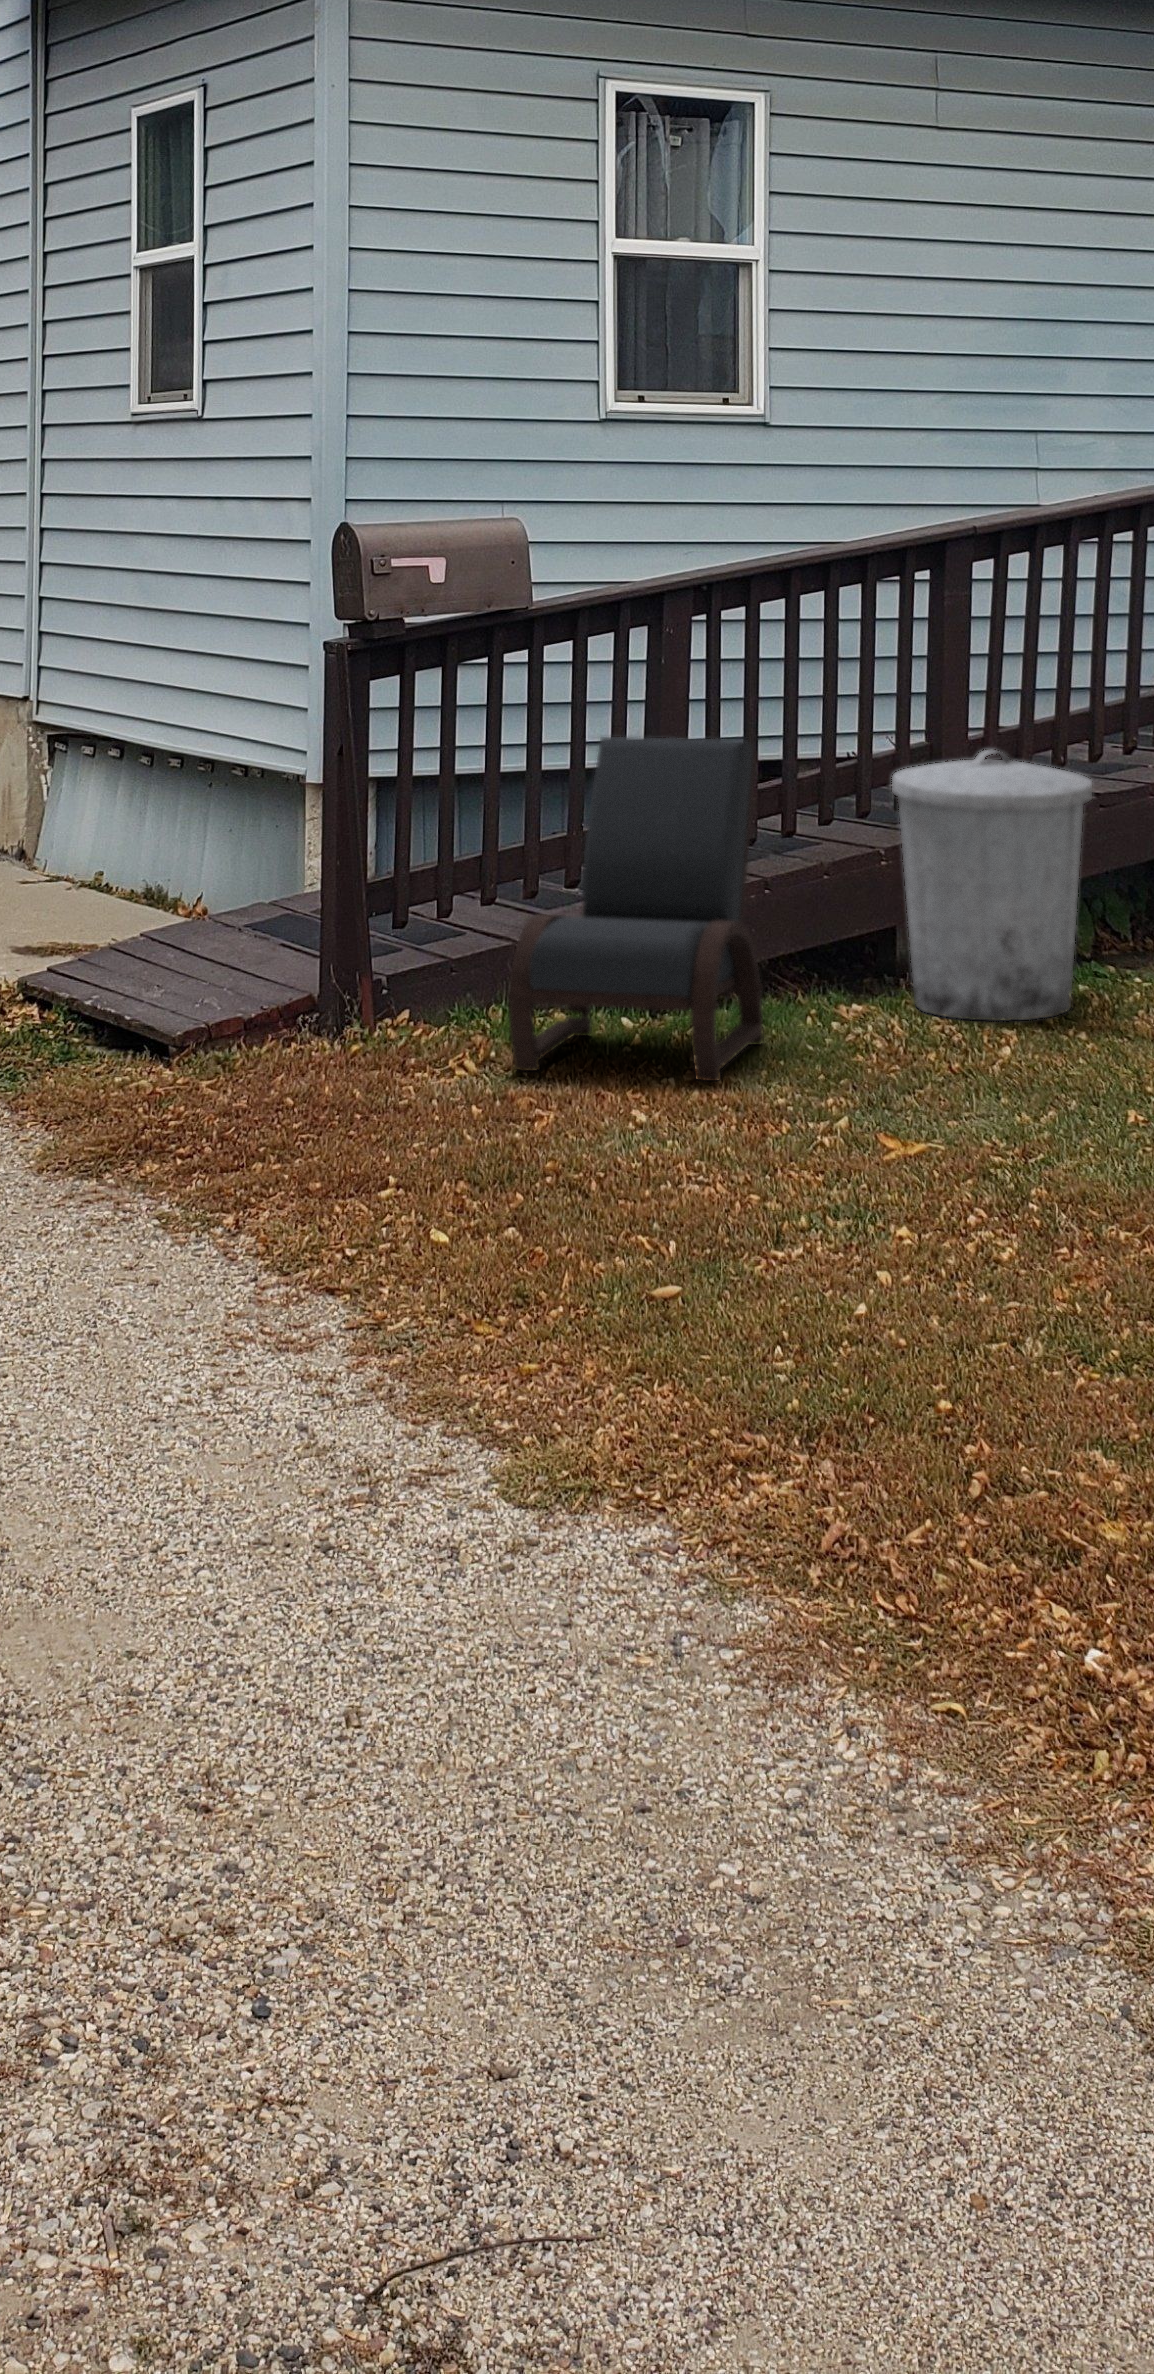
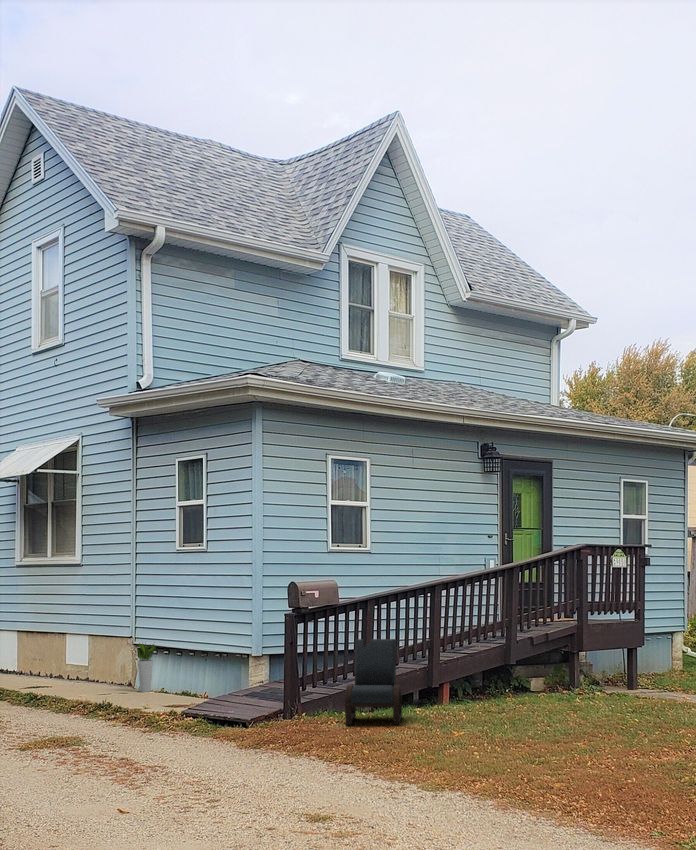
planter: none [21,718,103,883] -> present [137,643,155,692]
trash can: present [892,750,1092,1021] -> none [426,641,478,711]

